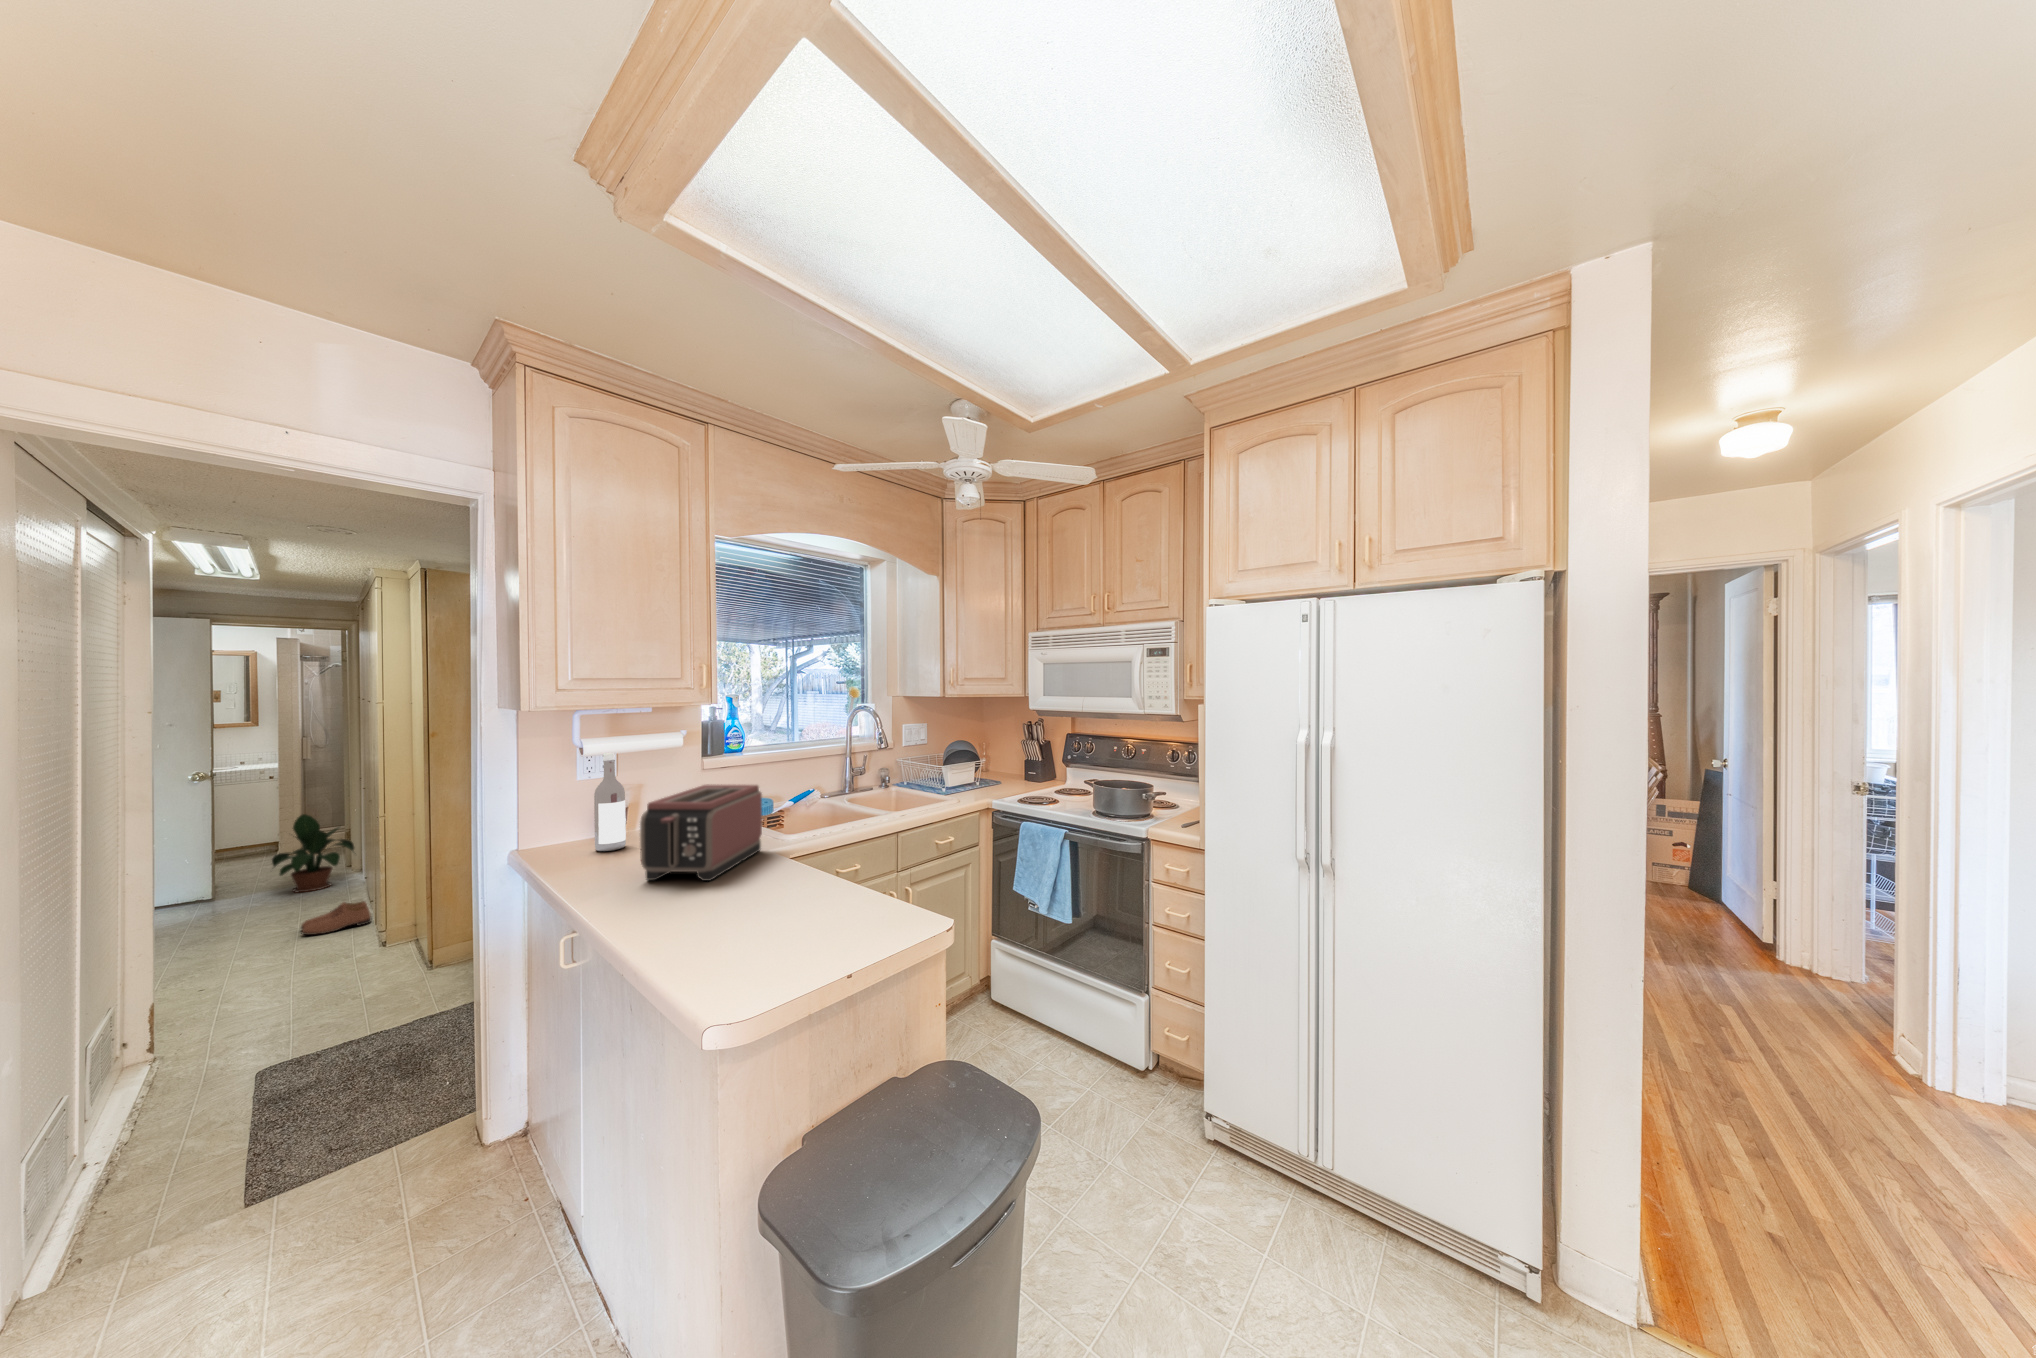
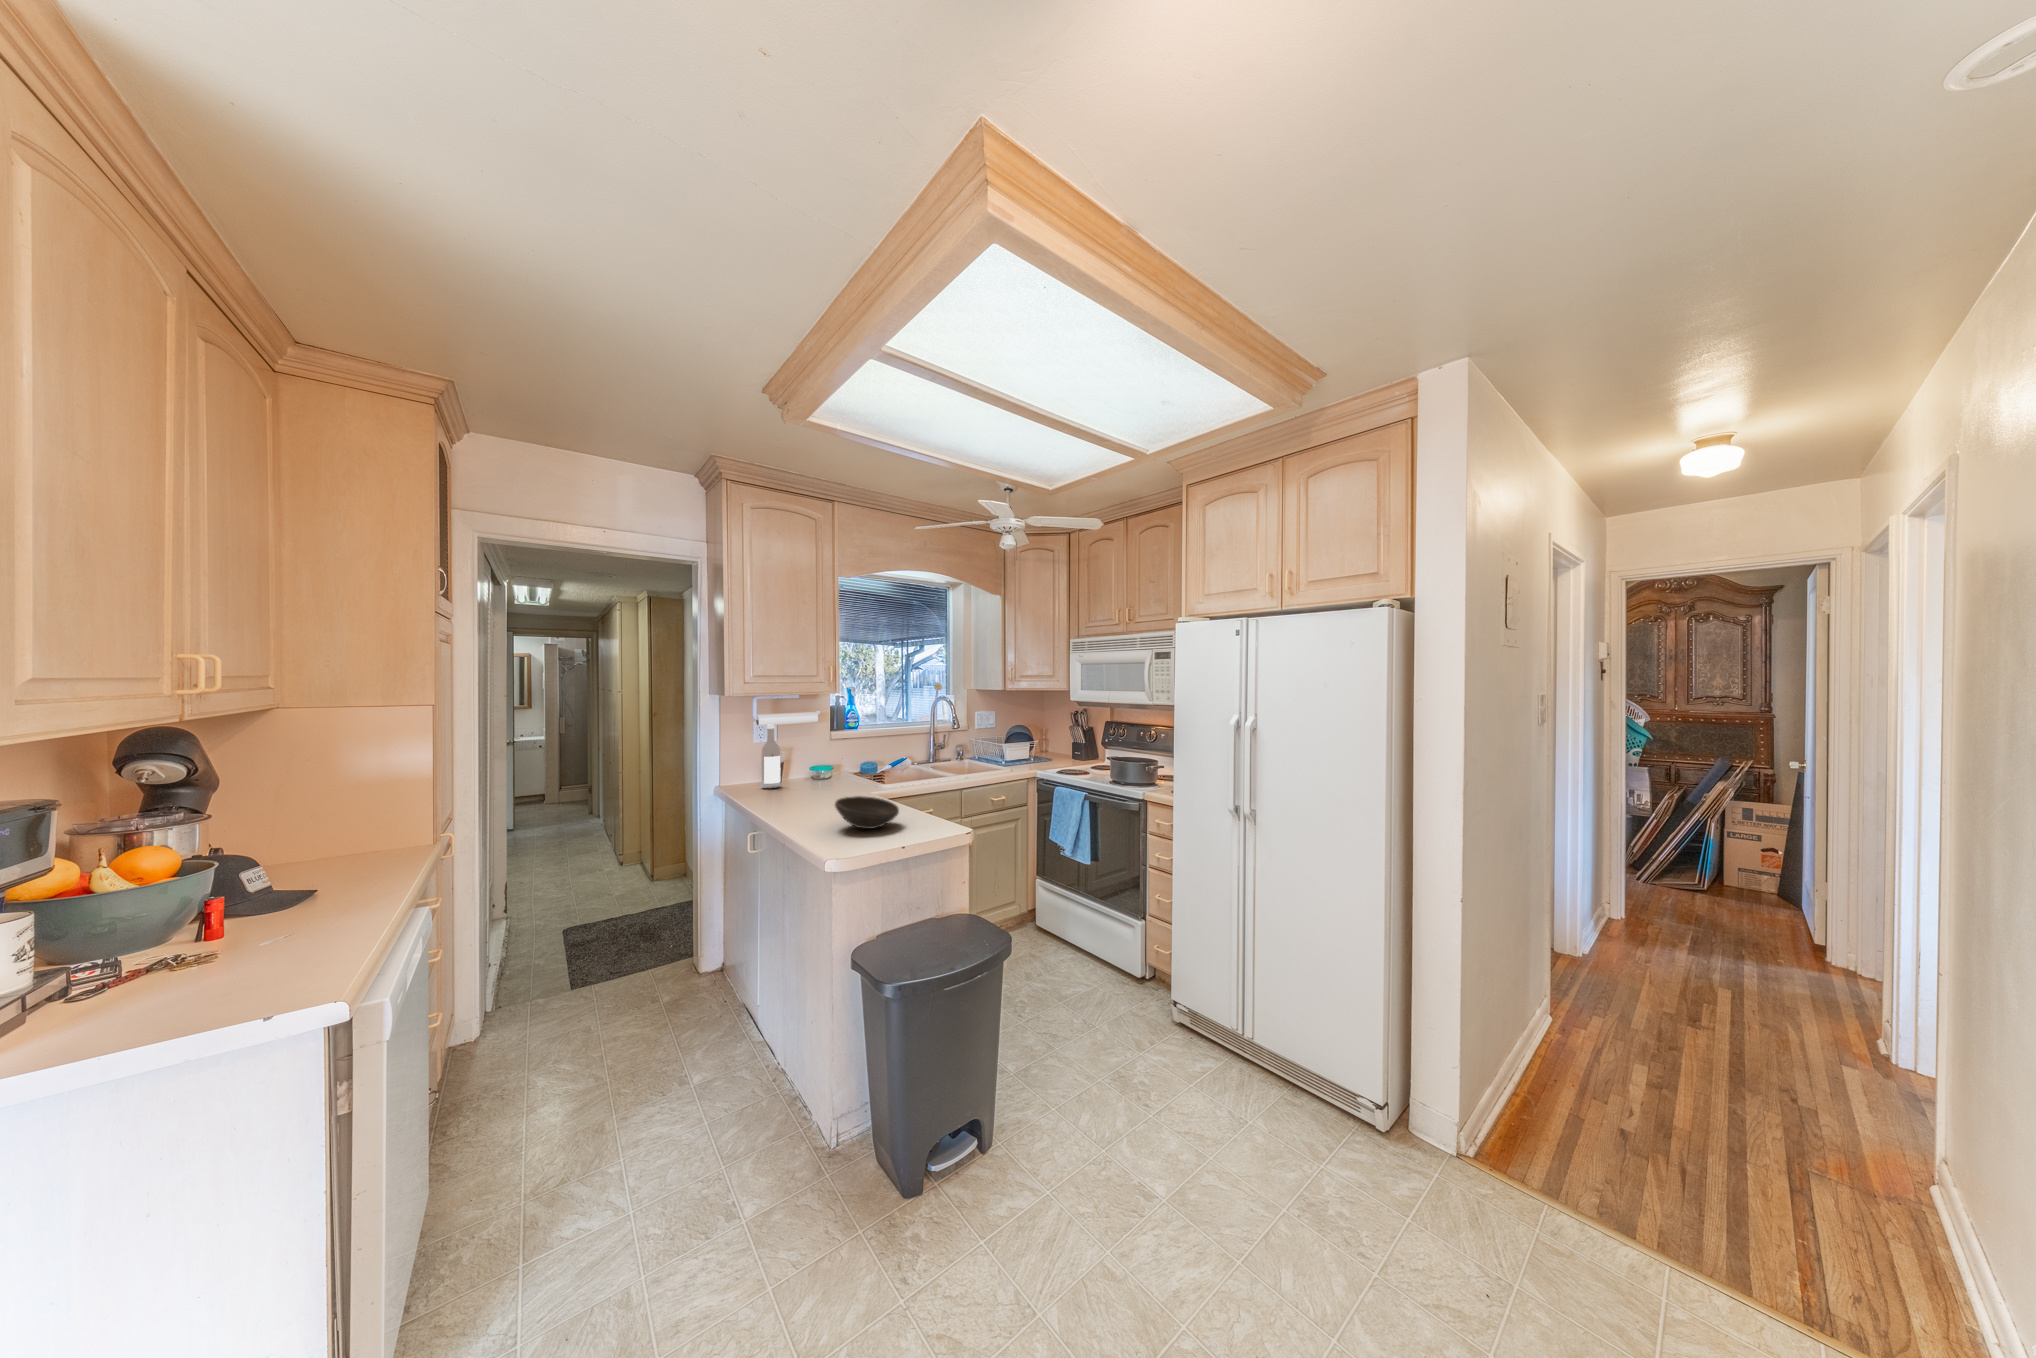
toaster: present [640,784,762,881] -> none [789,746,865,805]
potted plant: present [272,814,354,893] -> none [546,773,597,829]
bowl: none [724,876,835,937] -> present [835,796,899,829]
shoe: present [301,901,371,935] -> none [568,834,611,855]

